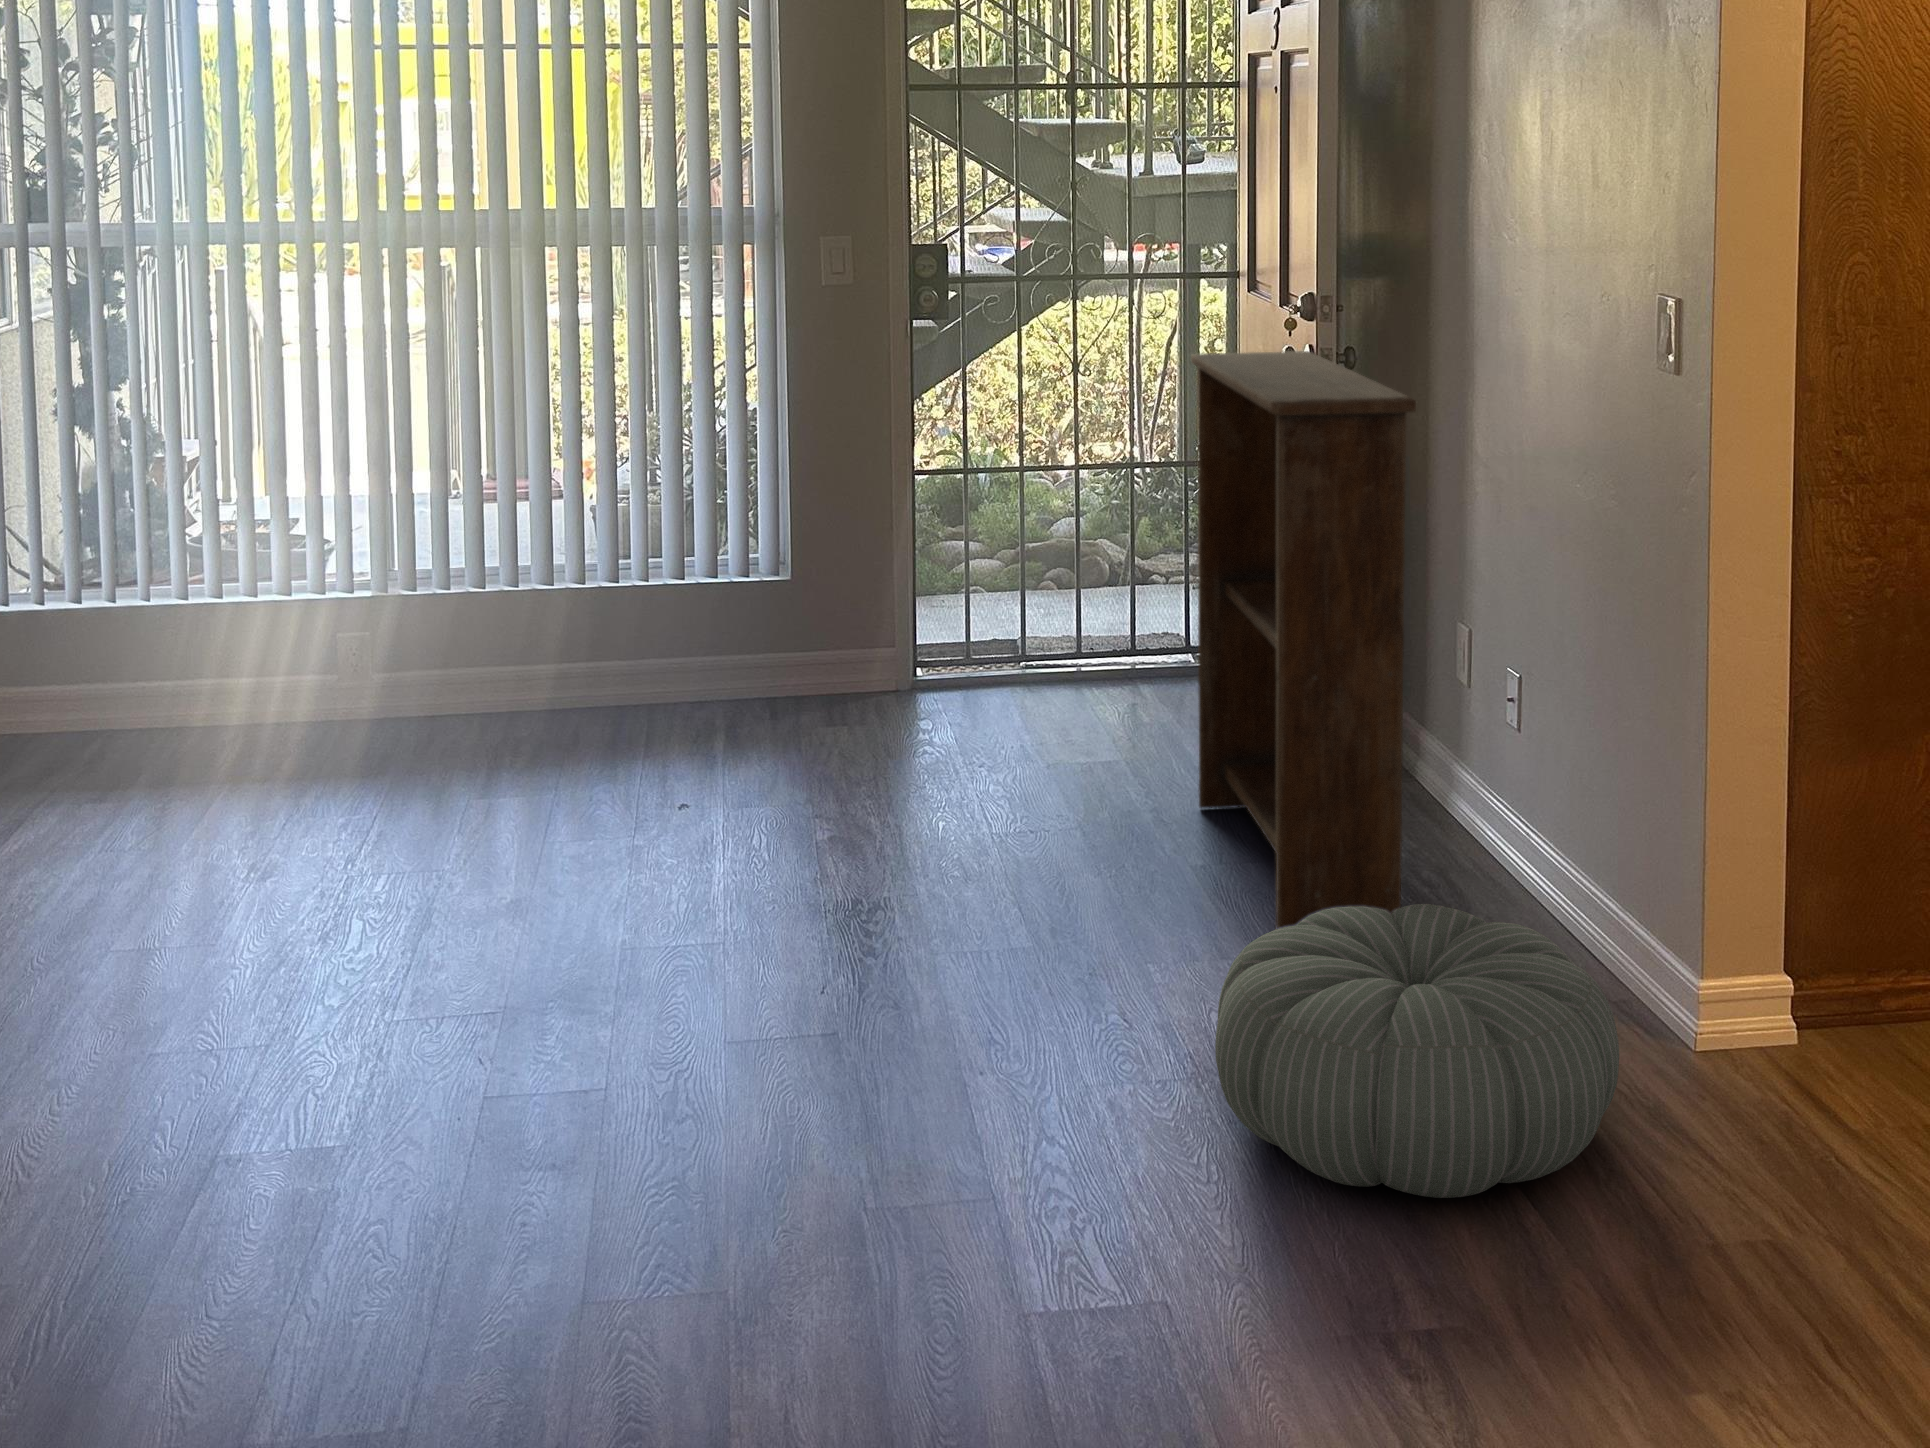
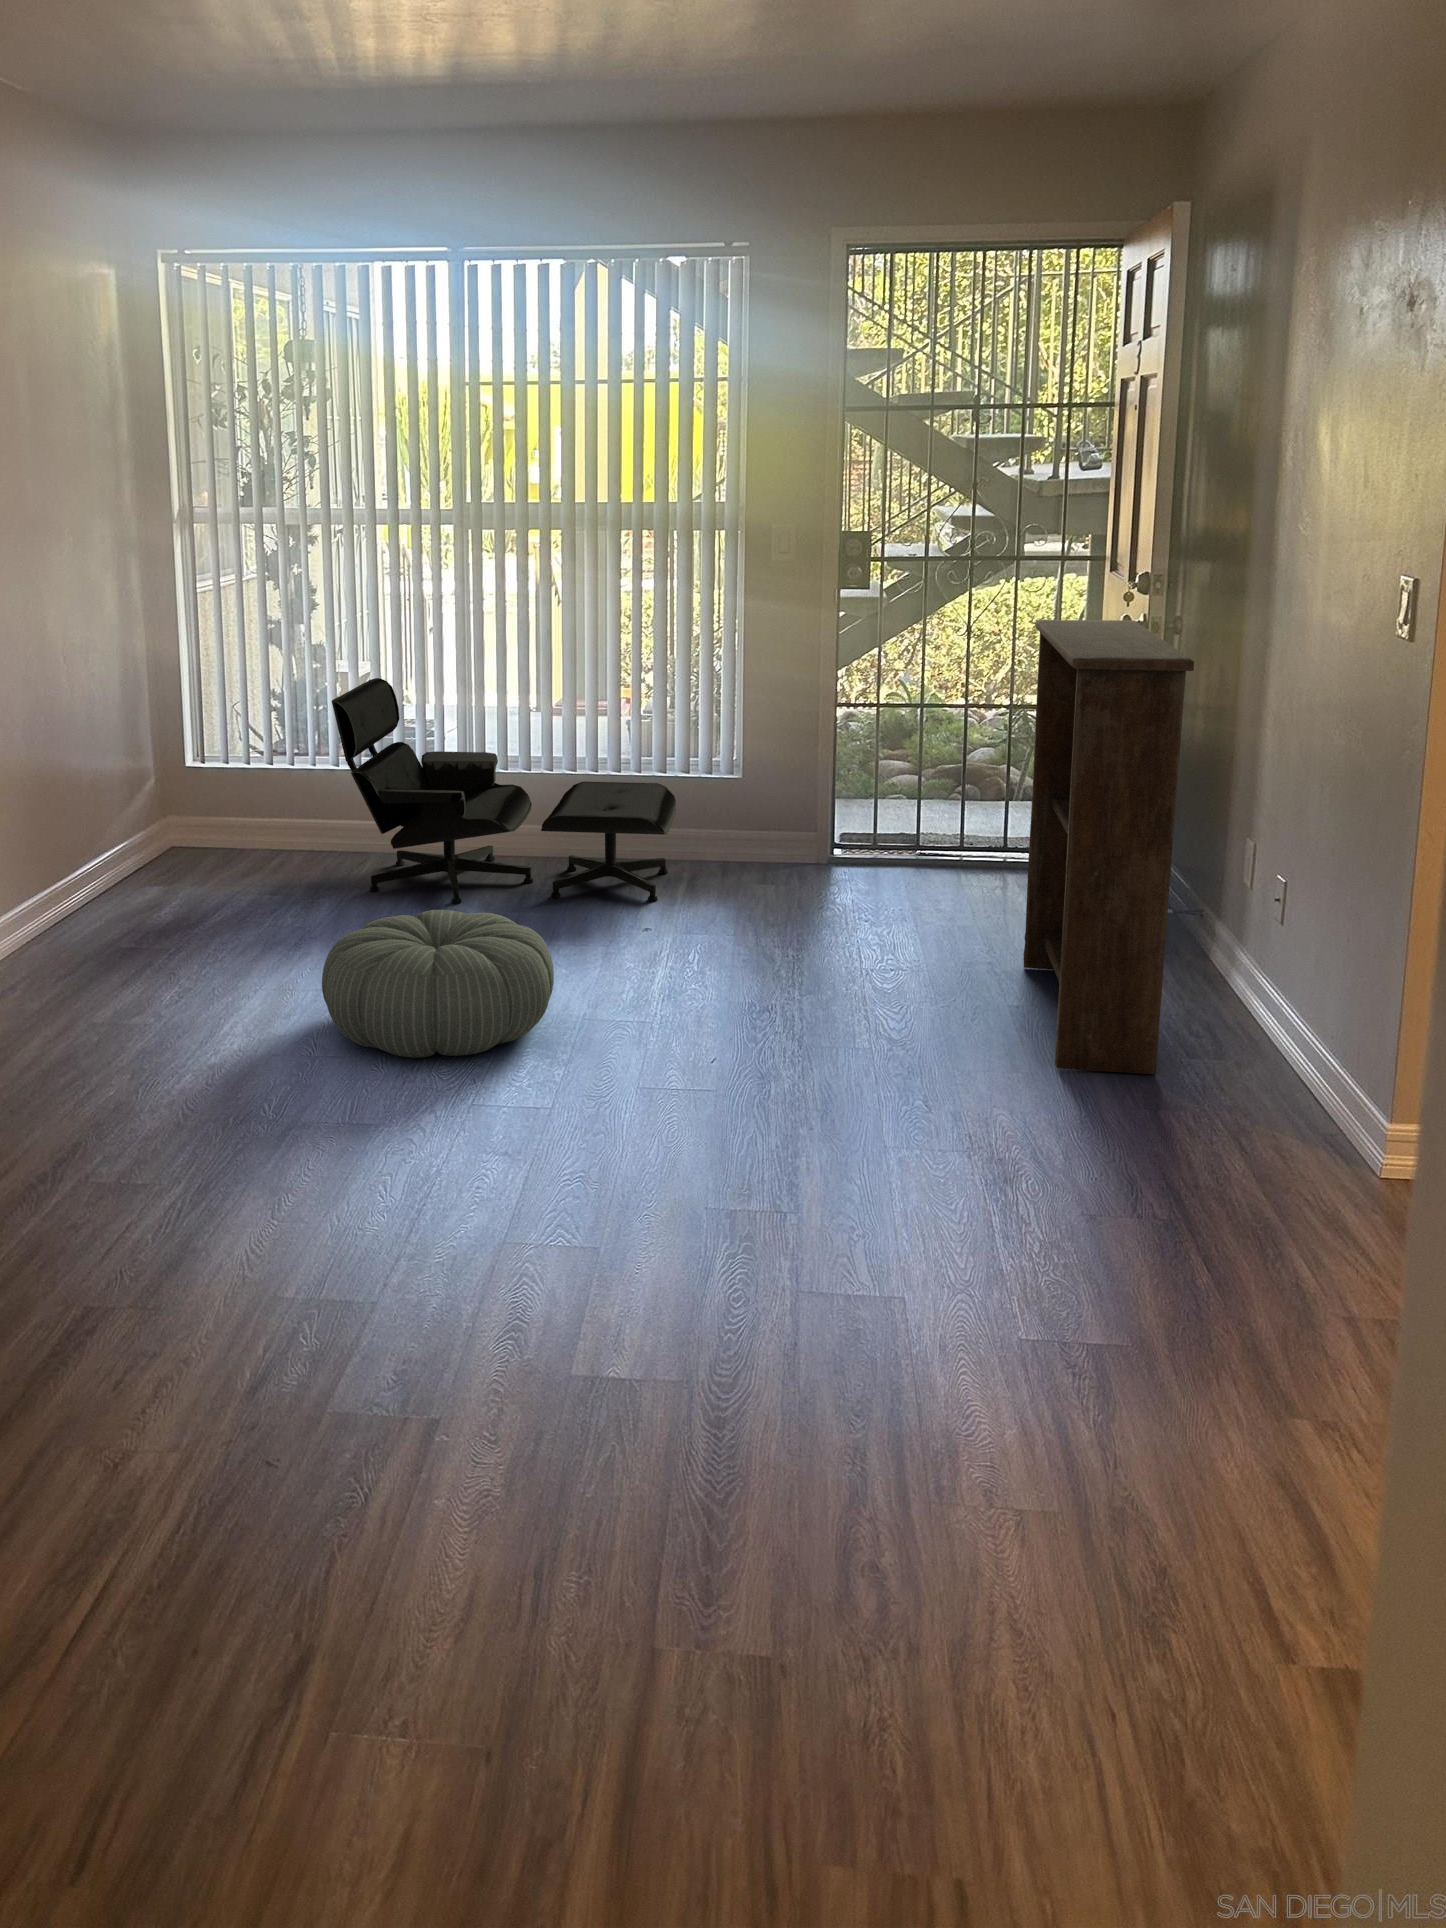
lounge chair: none [189,467,703,793] -> present [332,678,676,904]
pouf: present [1215,904,1619,1198] -> present [322,910,554,1058]

